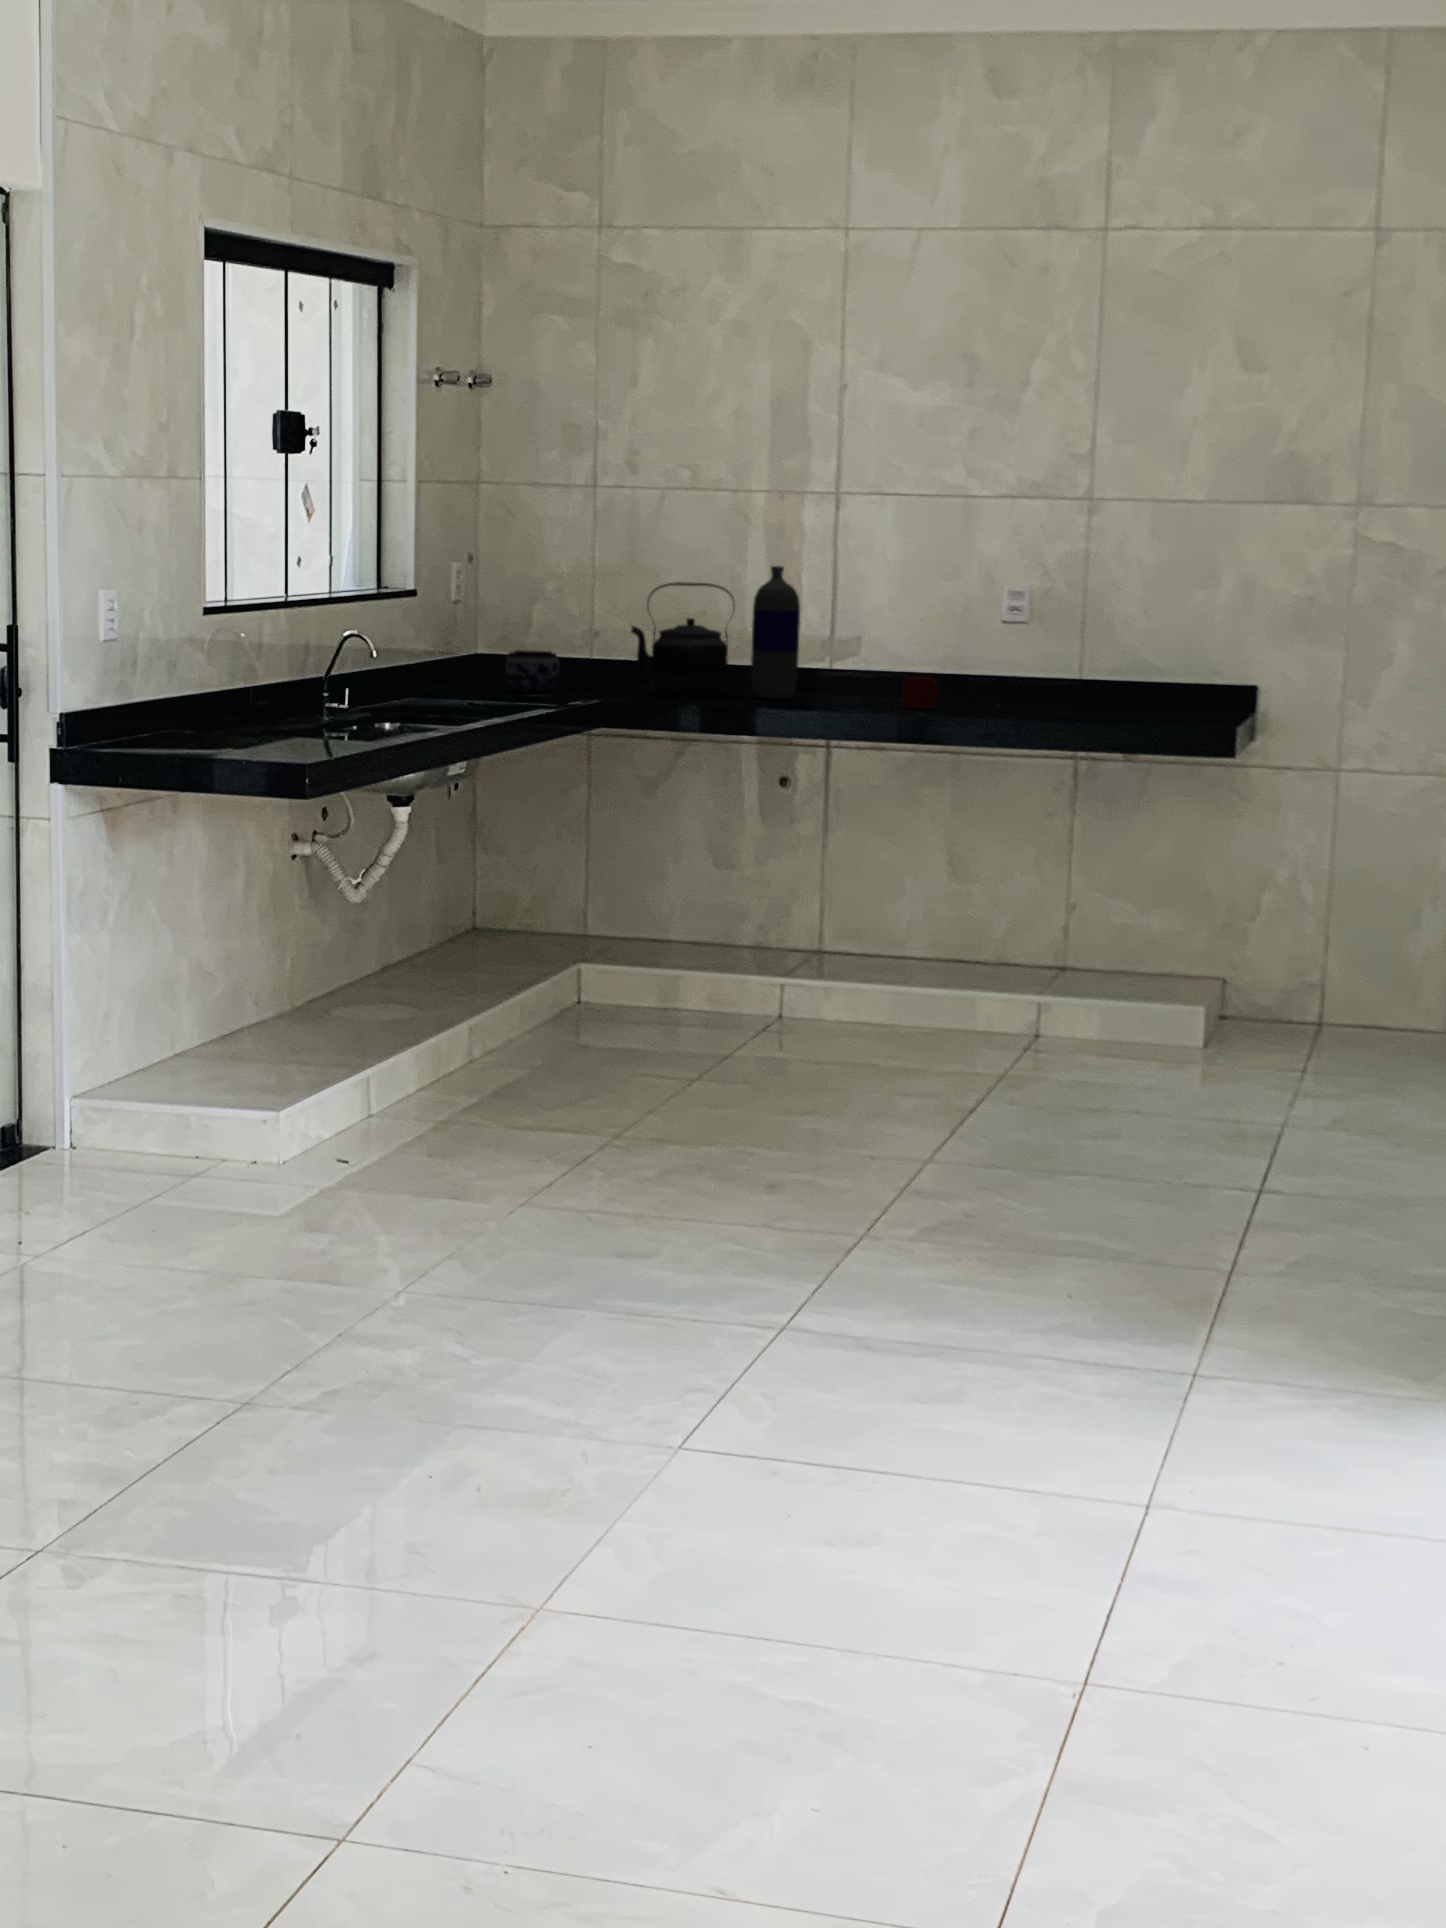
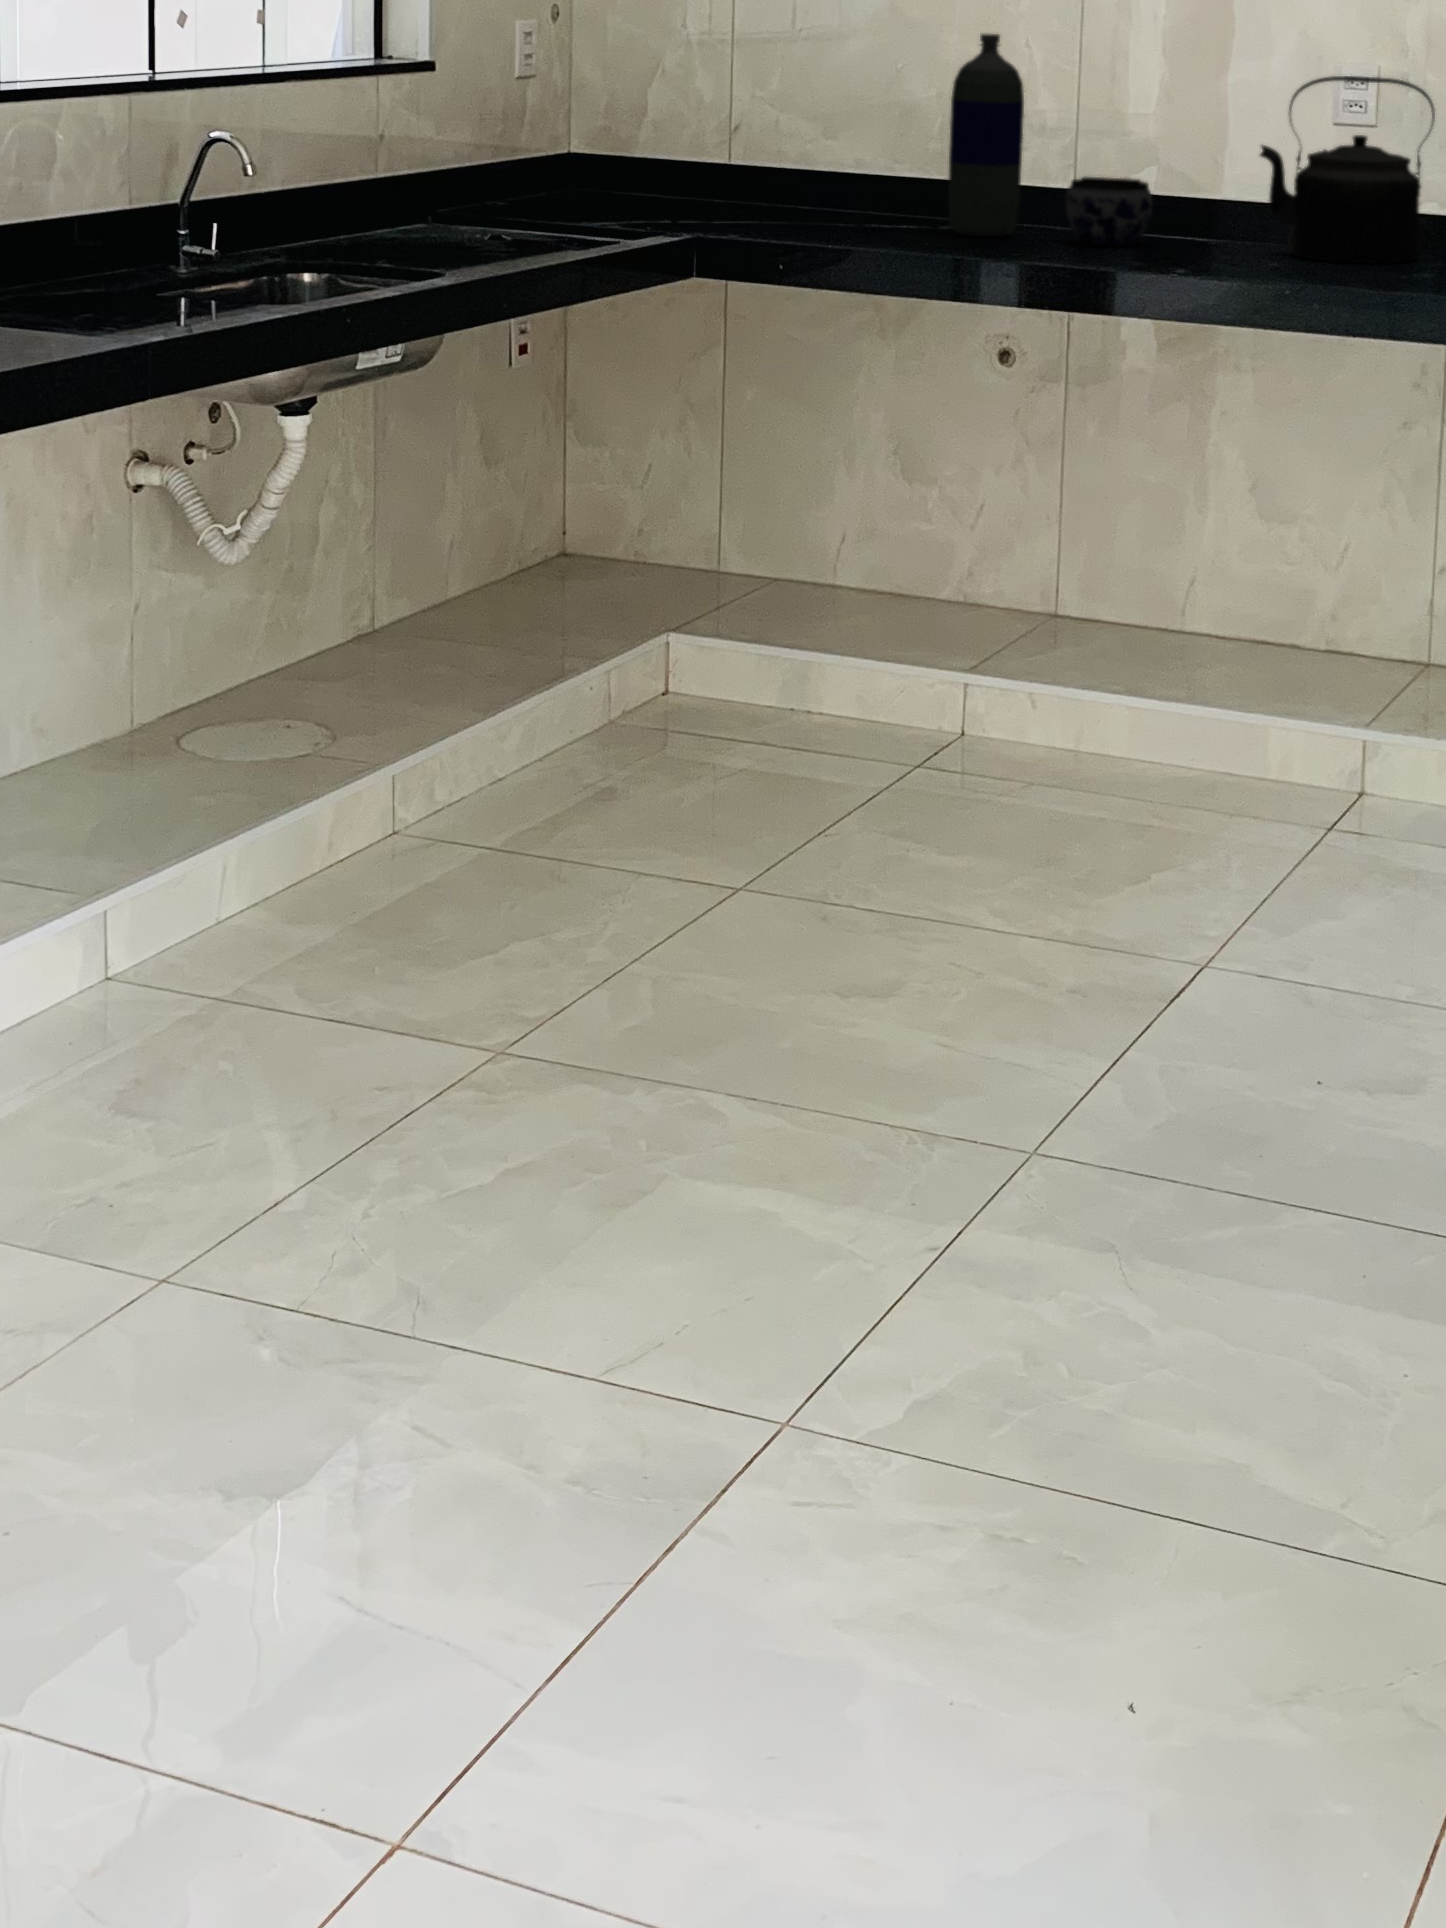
kettle: present [631,582,734,696] -> present [1260,76,1435,264]
jar: present [505,650,560,693] -> present [1066,177,1153,246]
mug: present [902,676,939,709] -> none [1158,211,1214,264]

